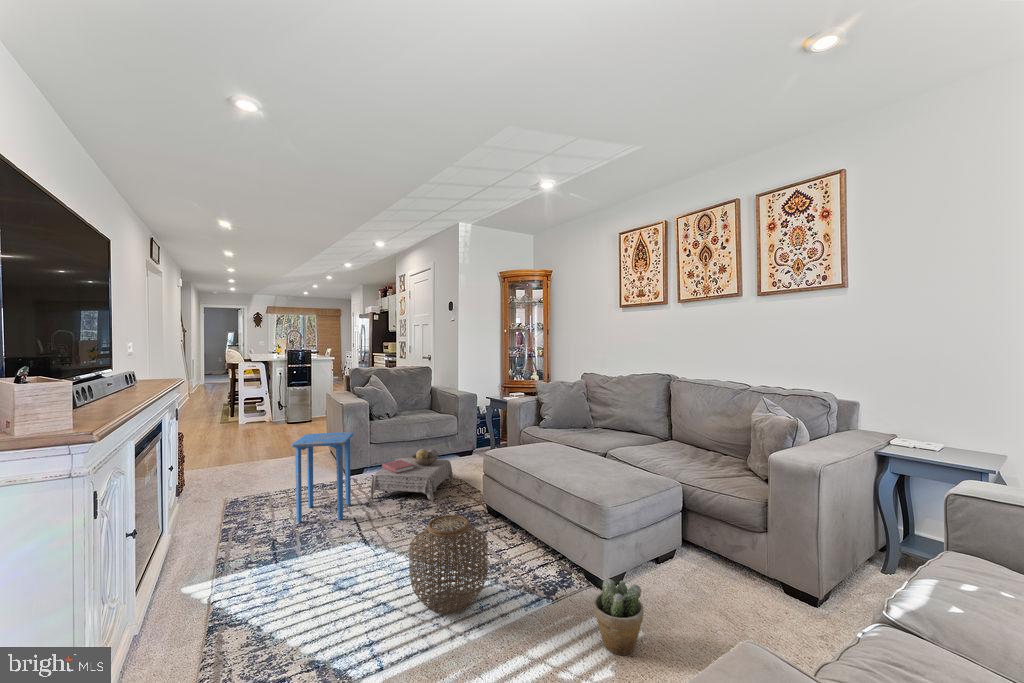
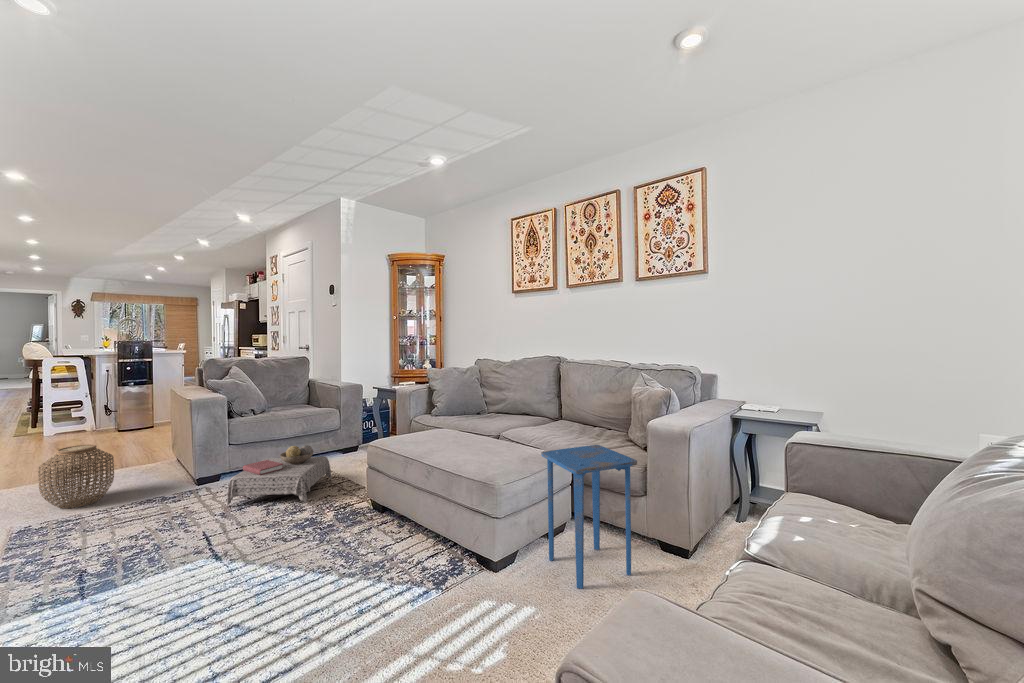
side table: present [292,432,354,523] -> present [541,445,637,589]
woven basket: present [409,515,488,614] -> present [38,444,114,508]
potted plant: present [593,579,644,655] -> none [486,558,538,638]

